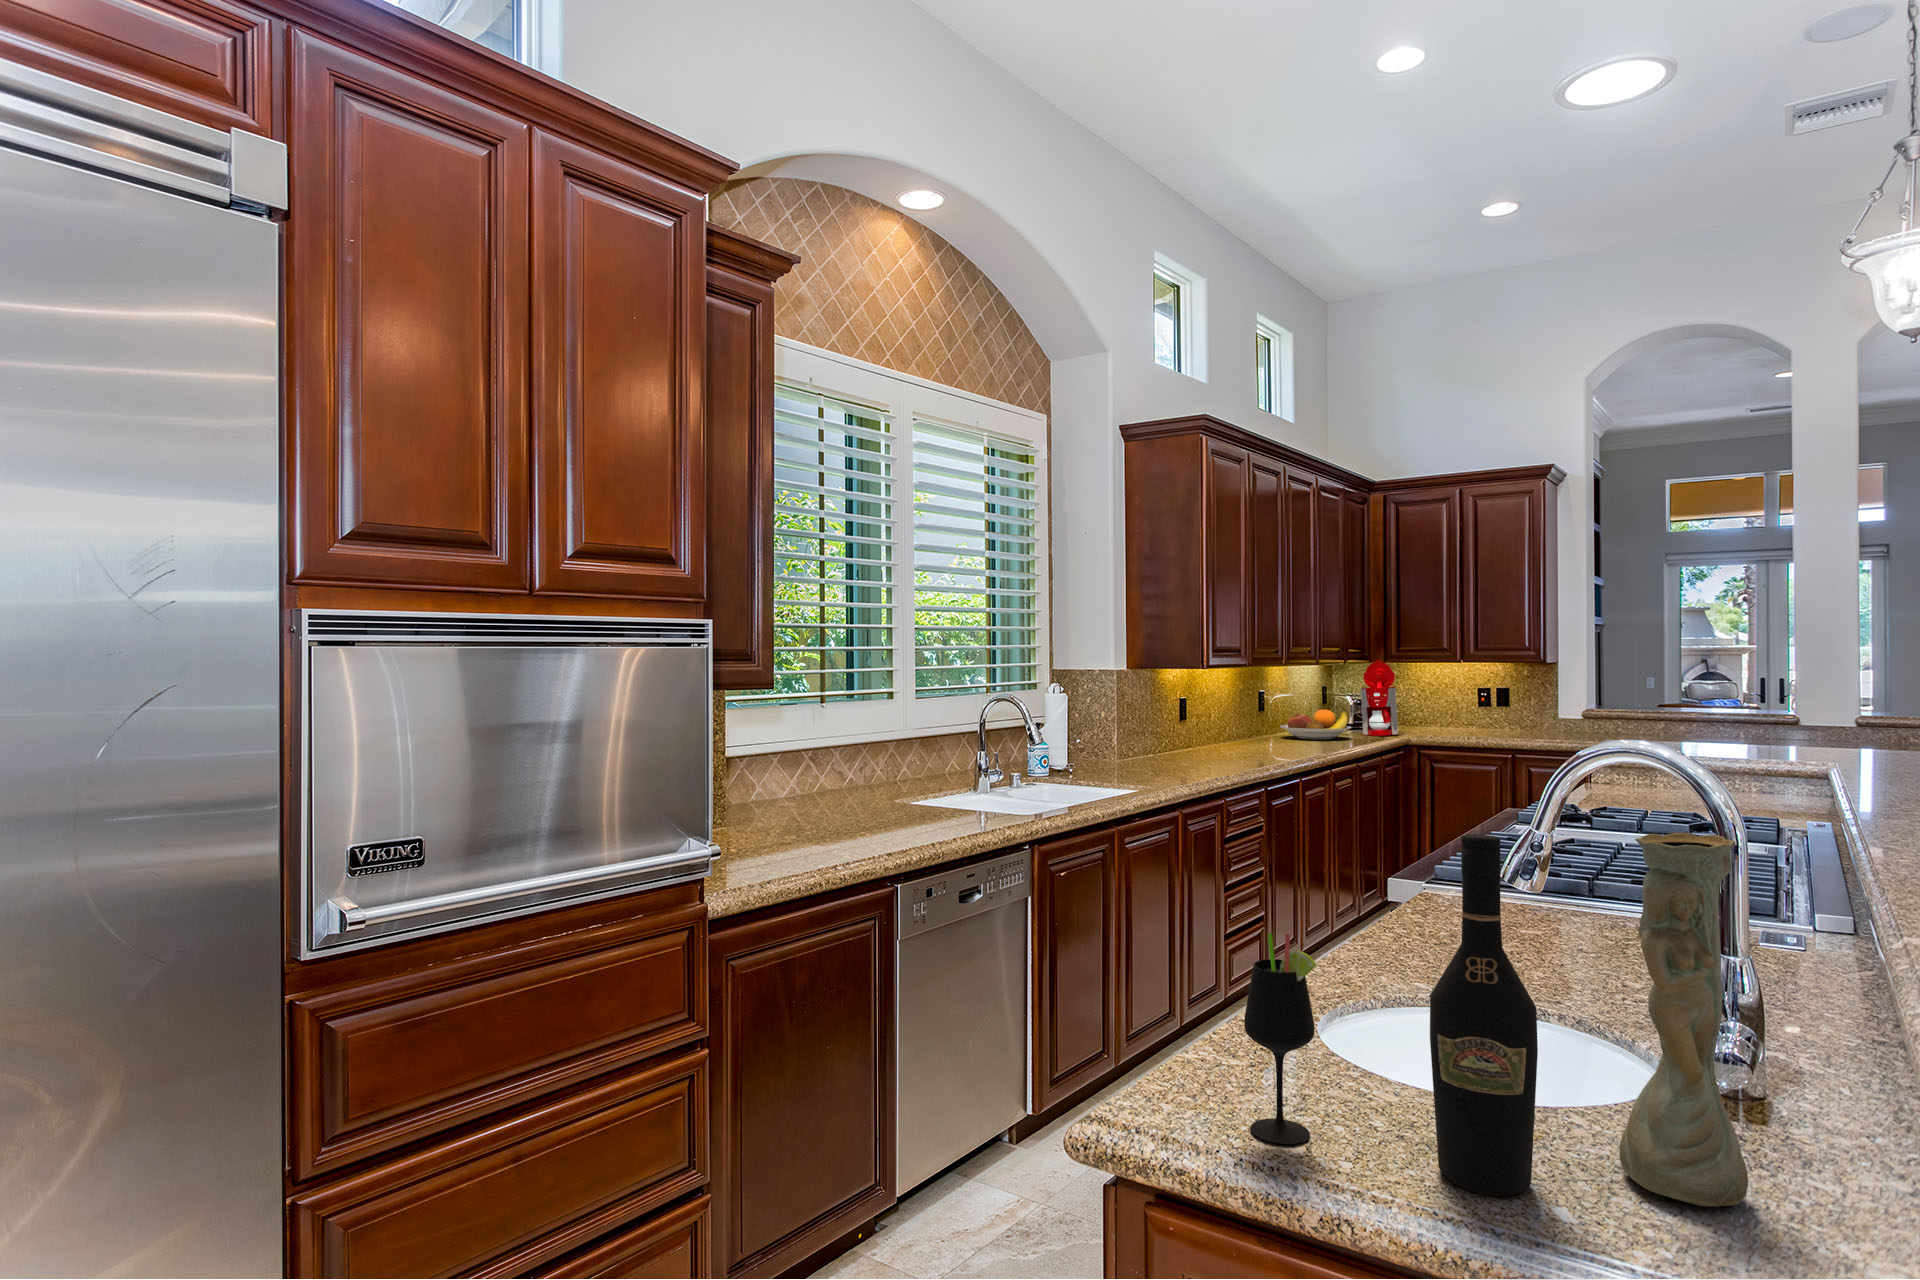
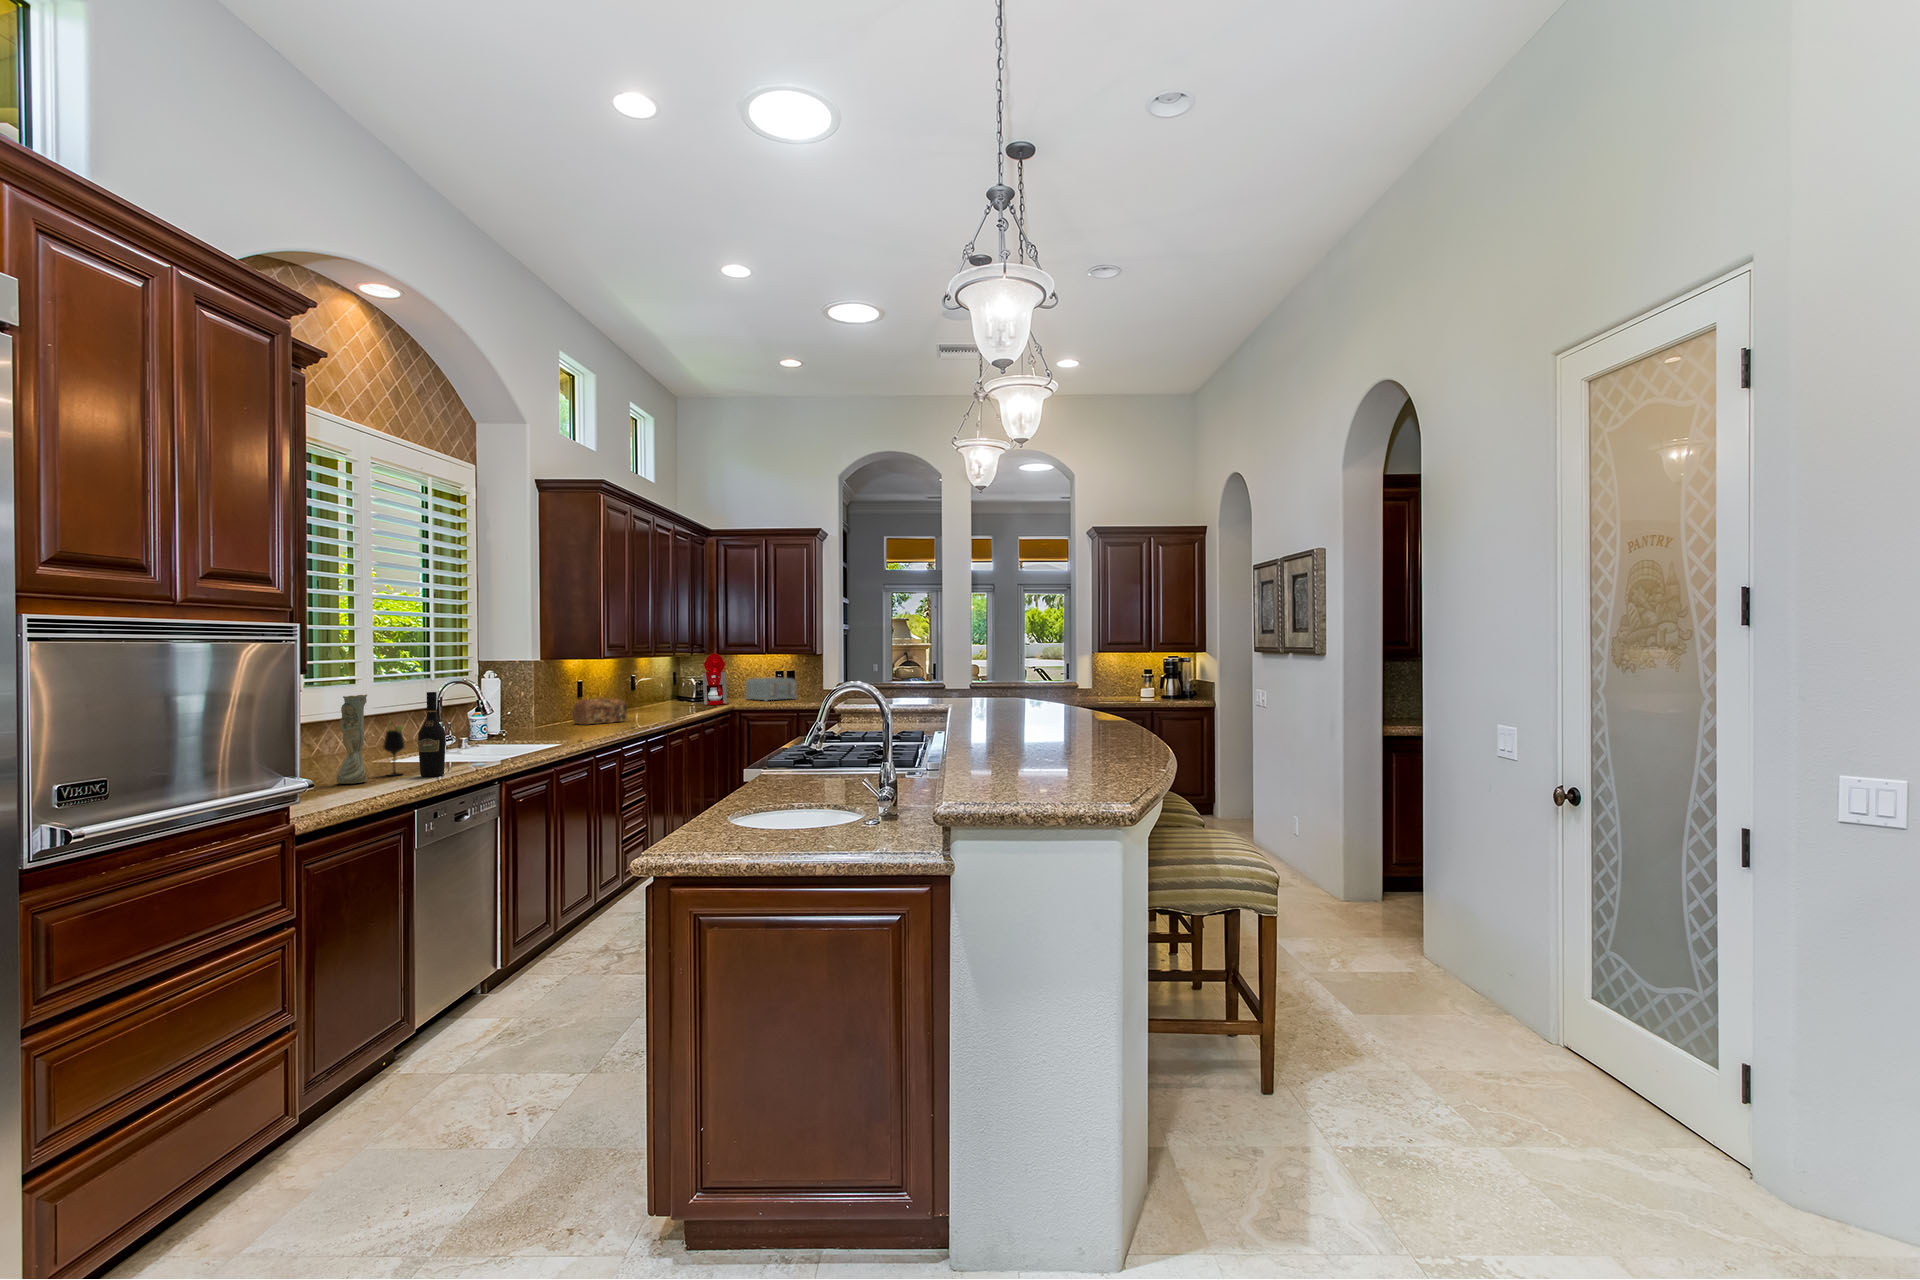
toaster: none [1428,698,1512,734] -> present [745,678,797,701]
fruit bowl: present [1280,709,1351,740] -> none [647,688,697,709]
bread loaf: none [1170,723,1243,759] -> present [572,698,627,725]
vase: present [1620,833,1748,1207] -> present [336,695,367,784]
wine bottle: present [1430,834,1538,1196] -> present [418,692,446,777]
wine glass: present [1244,933,1316,1144] -> present [384,725,405,776]

